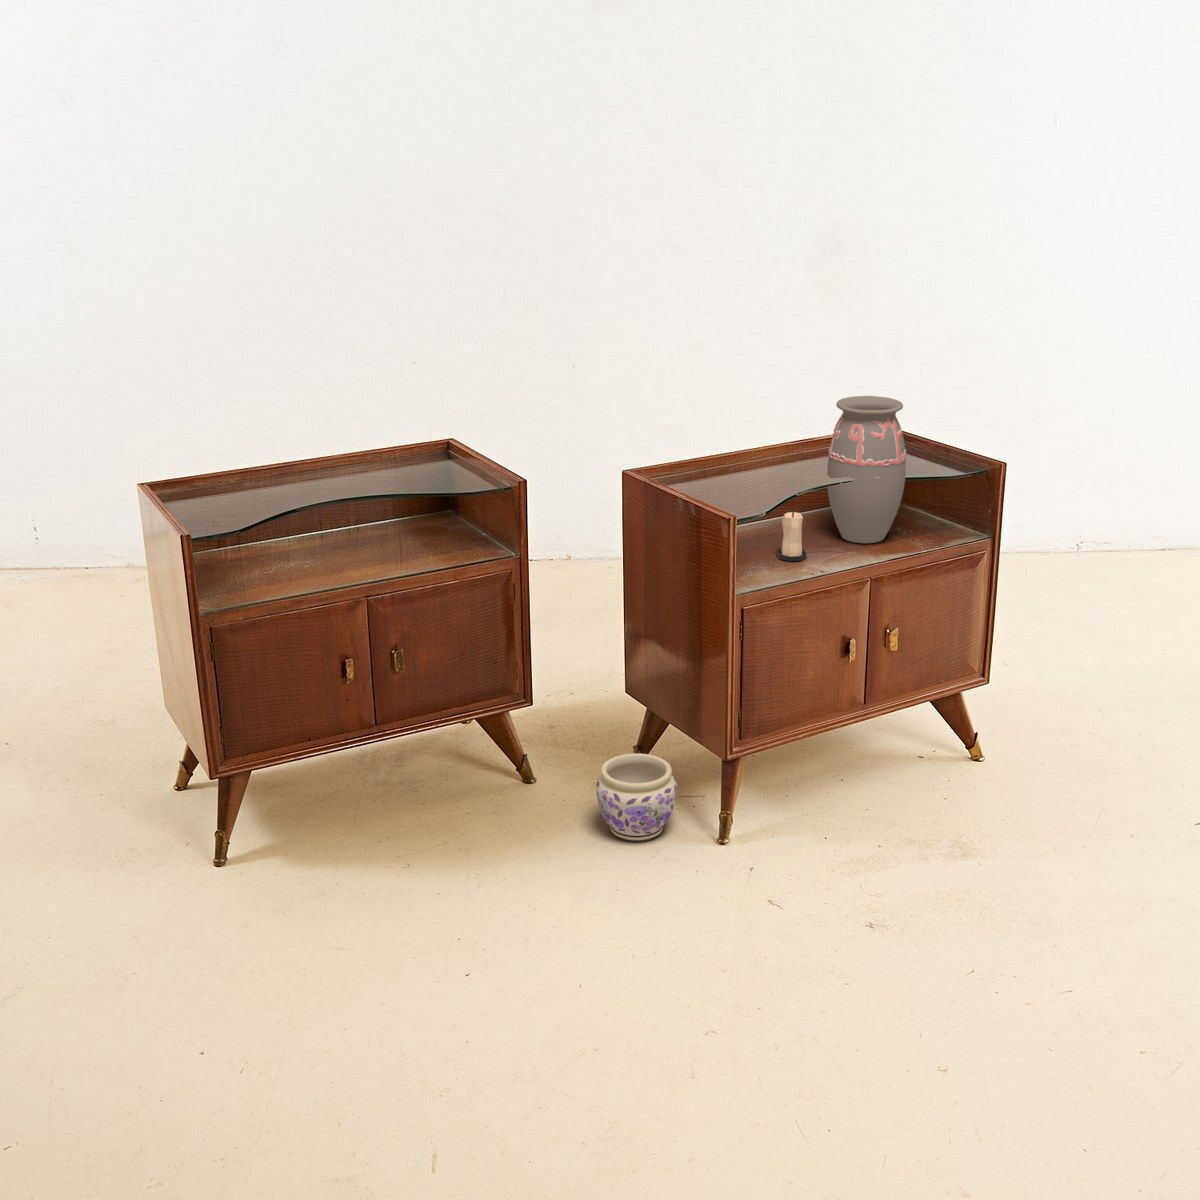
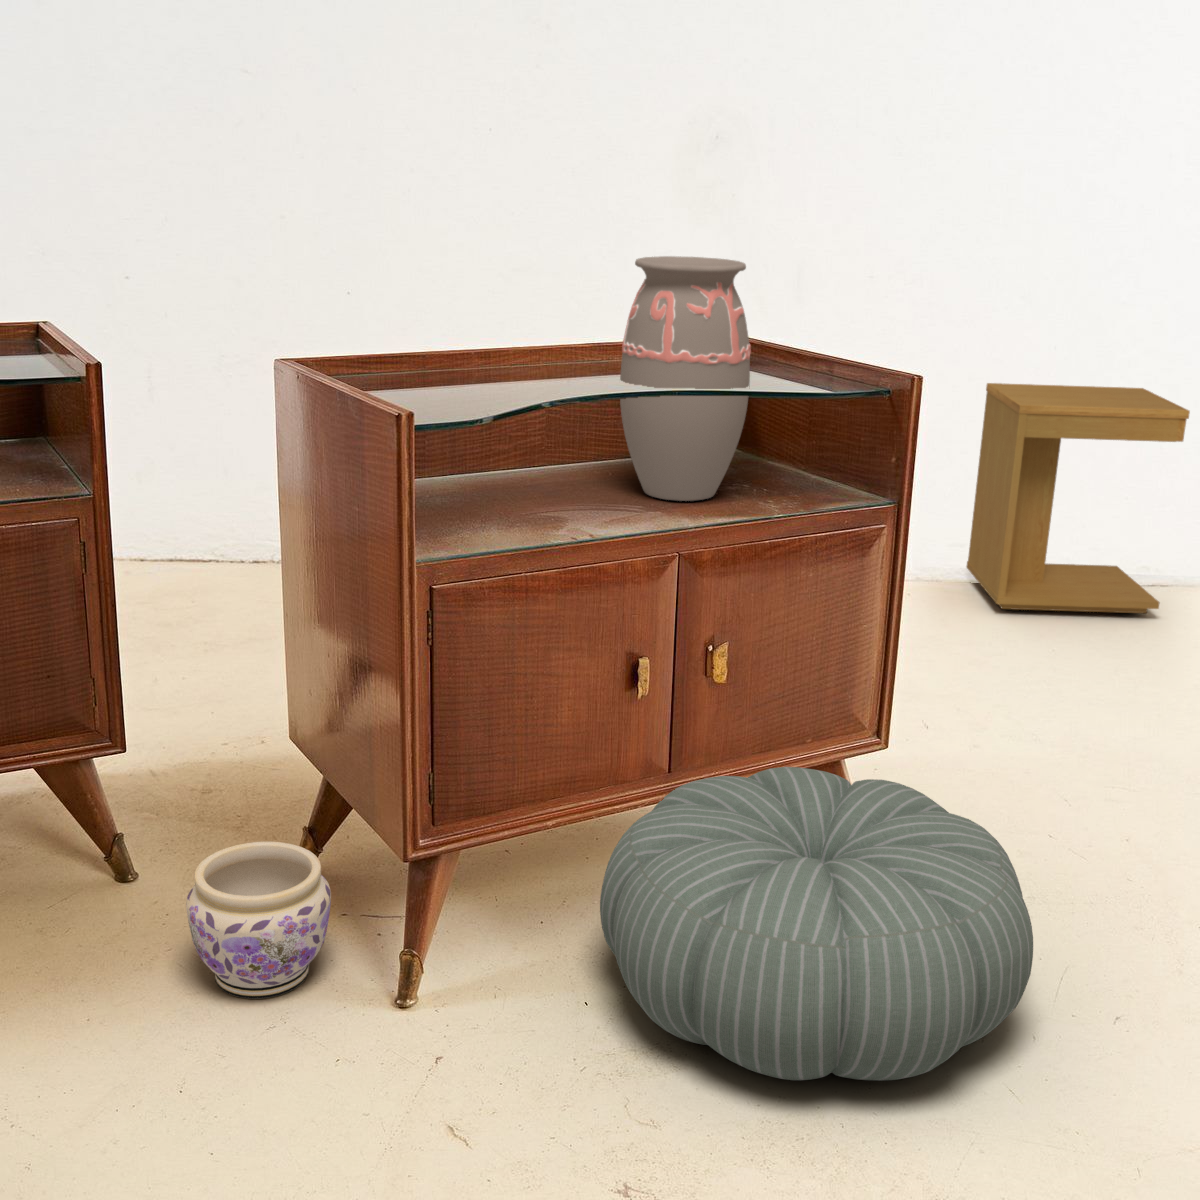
side table: none [1028,404,1189,574] -> present [967,383,1190,613]
candle: present [777,511,806,561] -> none [523,431,571,519]
pouf: none [831,698,1083,871] -> present [600,767,1033,1080]

